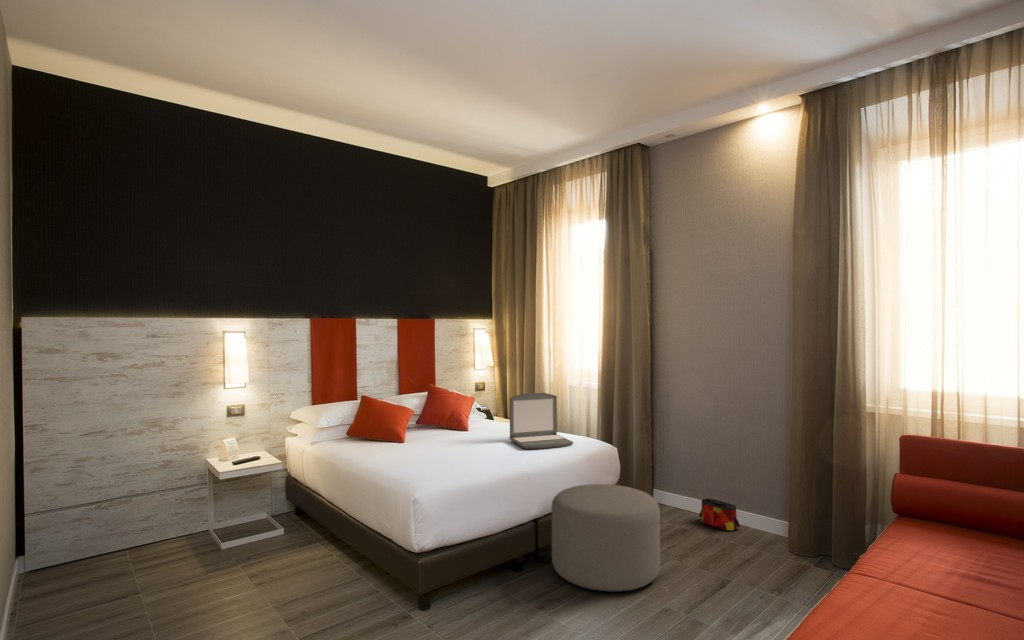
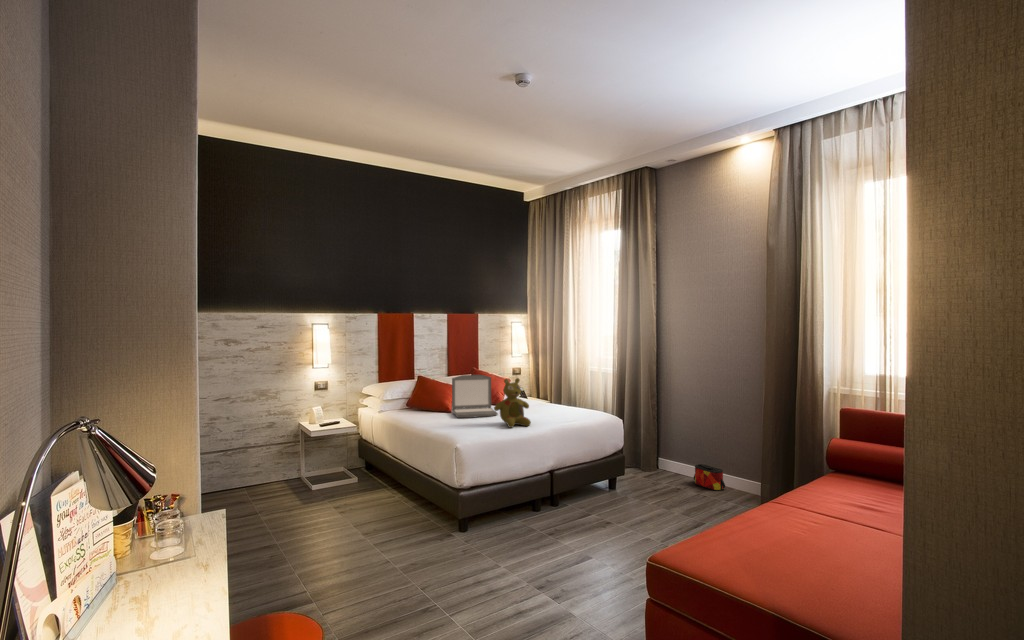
laptop: present [509,393,573,449] -> present [452,375,498,418]
stuffed bear: none [462,400,509,464] -> present [494,378,531,428]
ottoman: present [552,484,660,591] -> none [563,447,649,527]

